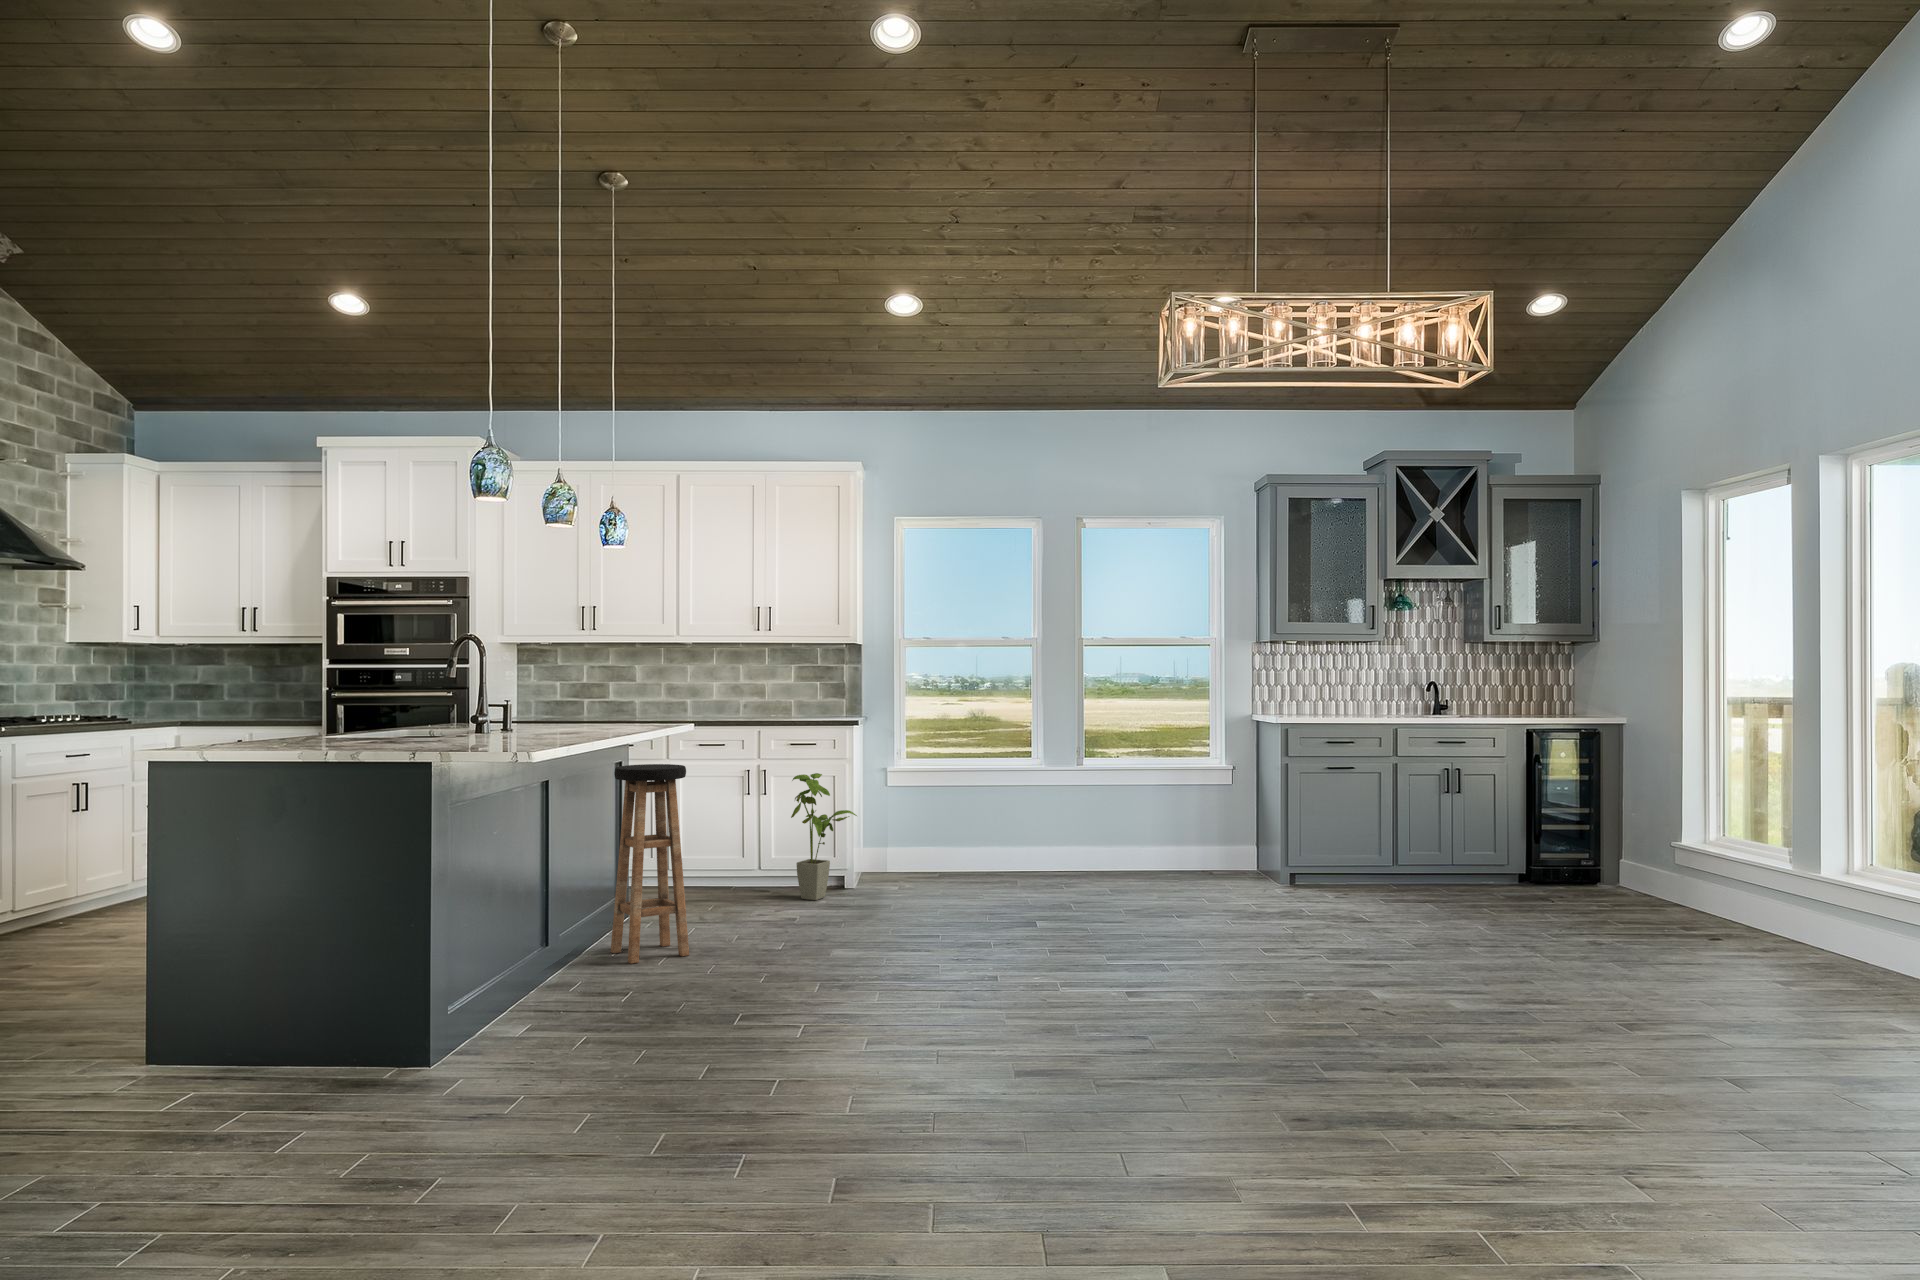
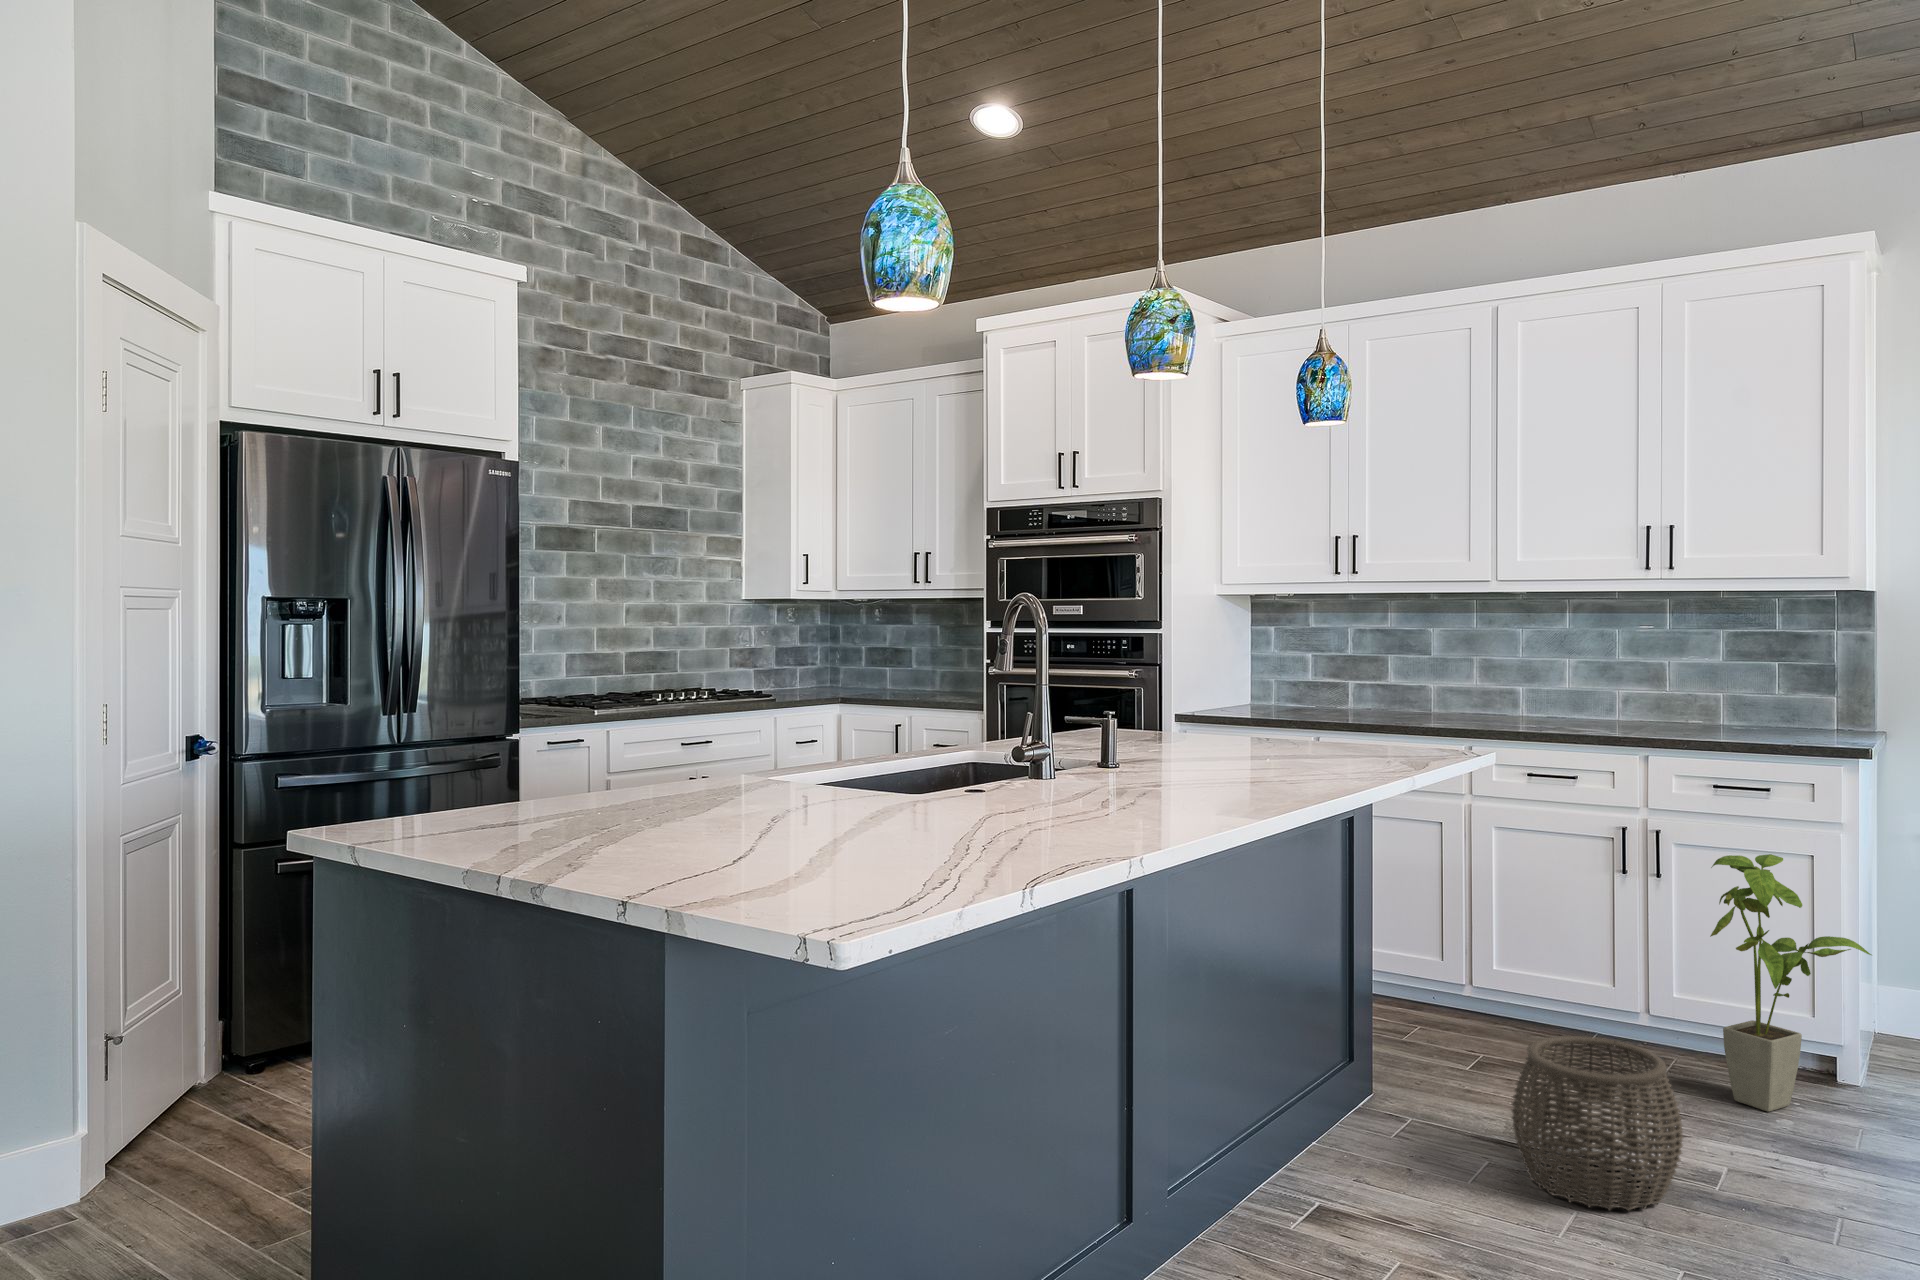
bar stool: present [611,764,689,964] -> none [1307,837,1457,1244]
woven basket: none [706,862,784,937] -> present [1511,1036,1683,1211]

